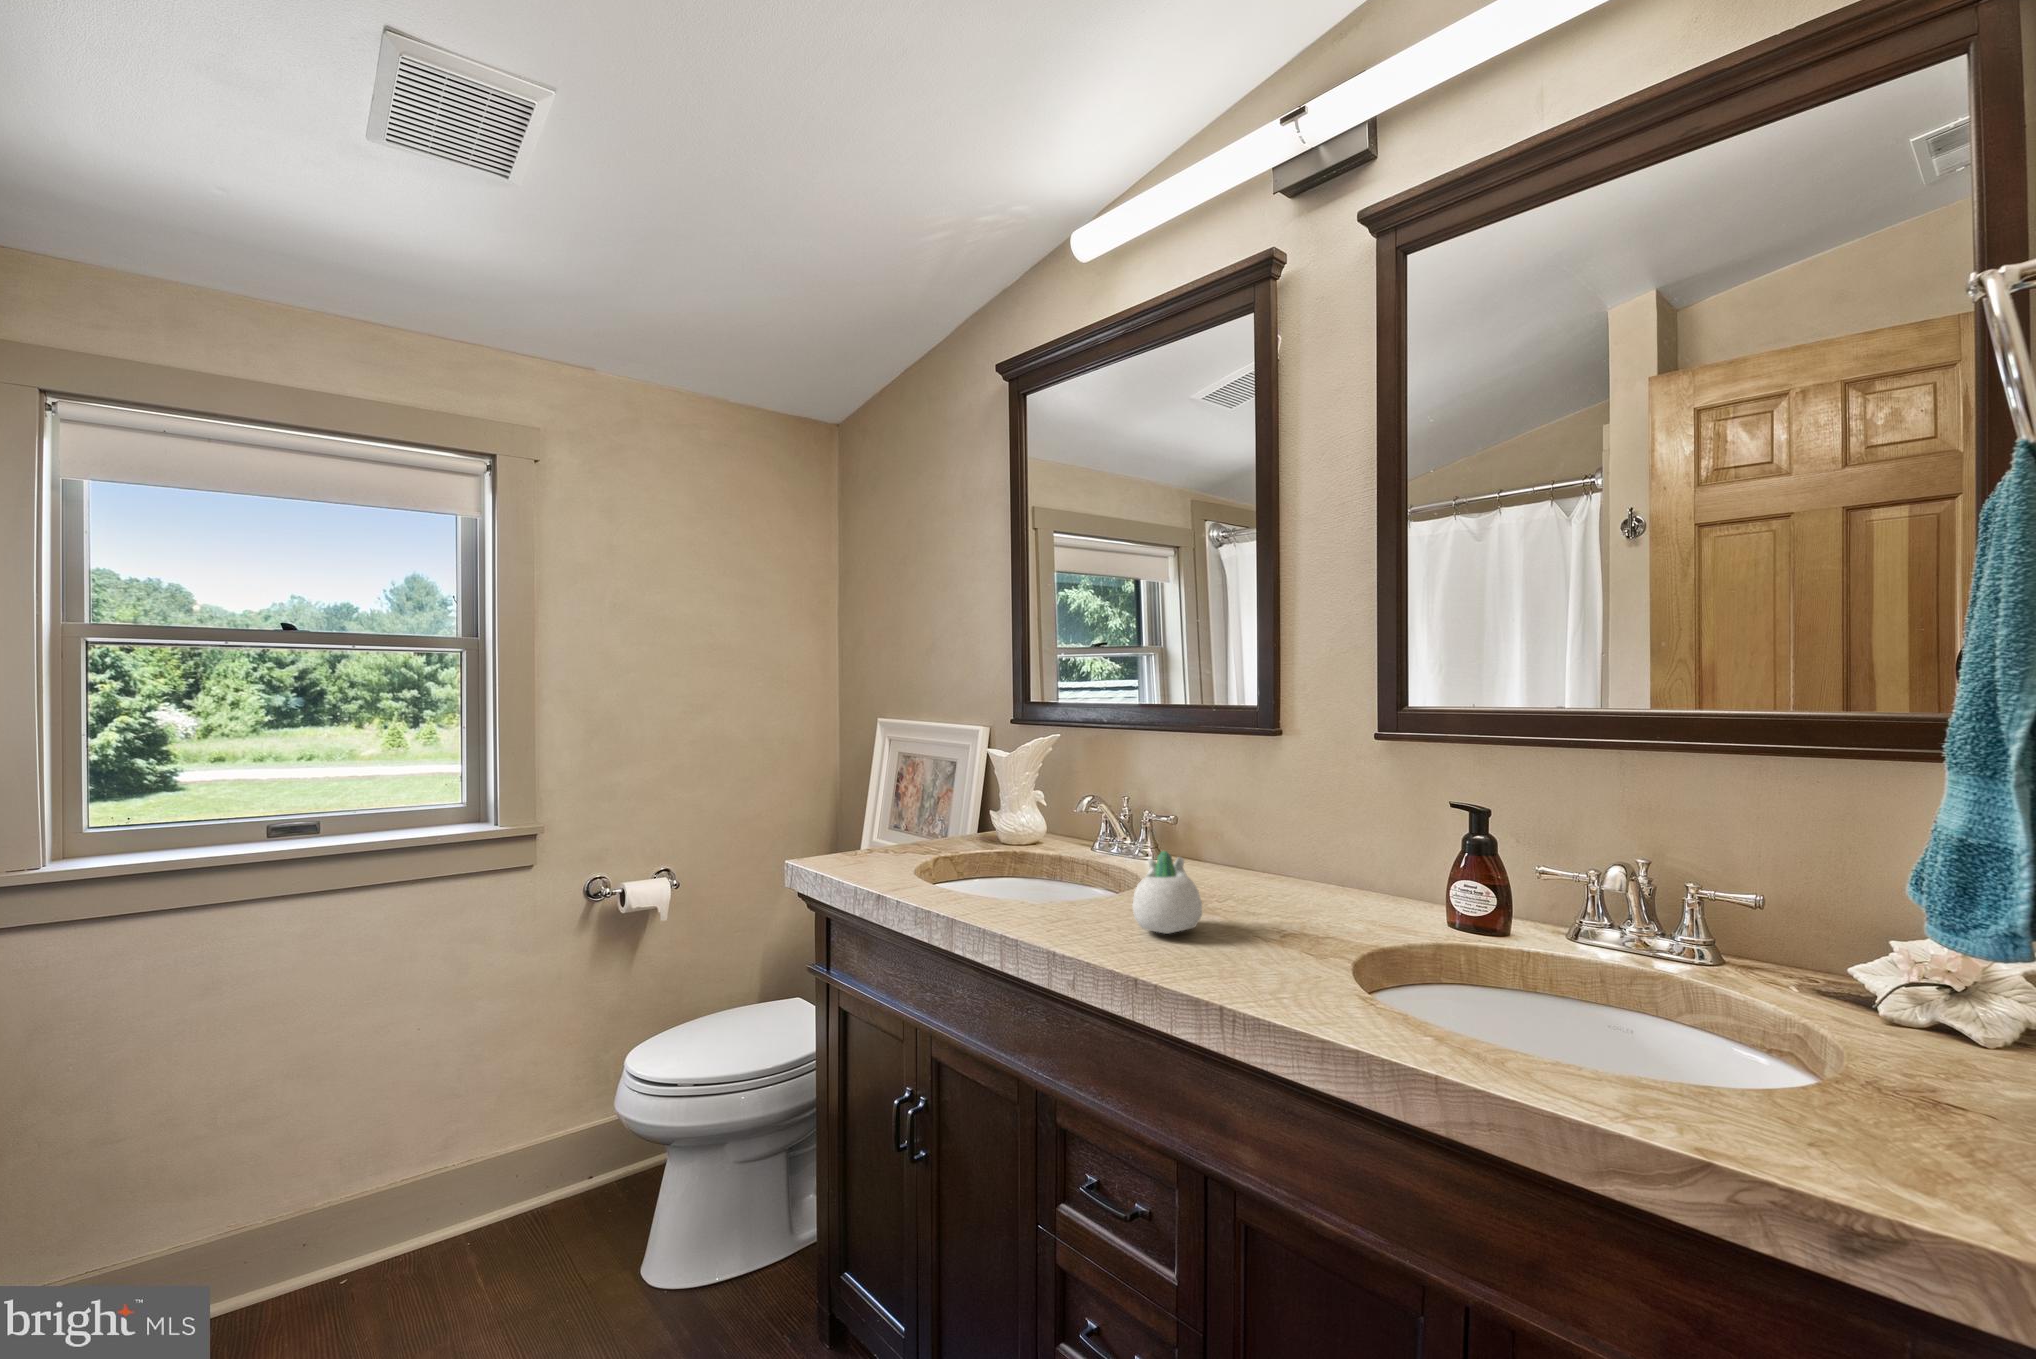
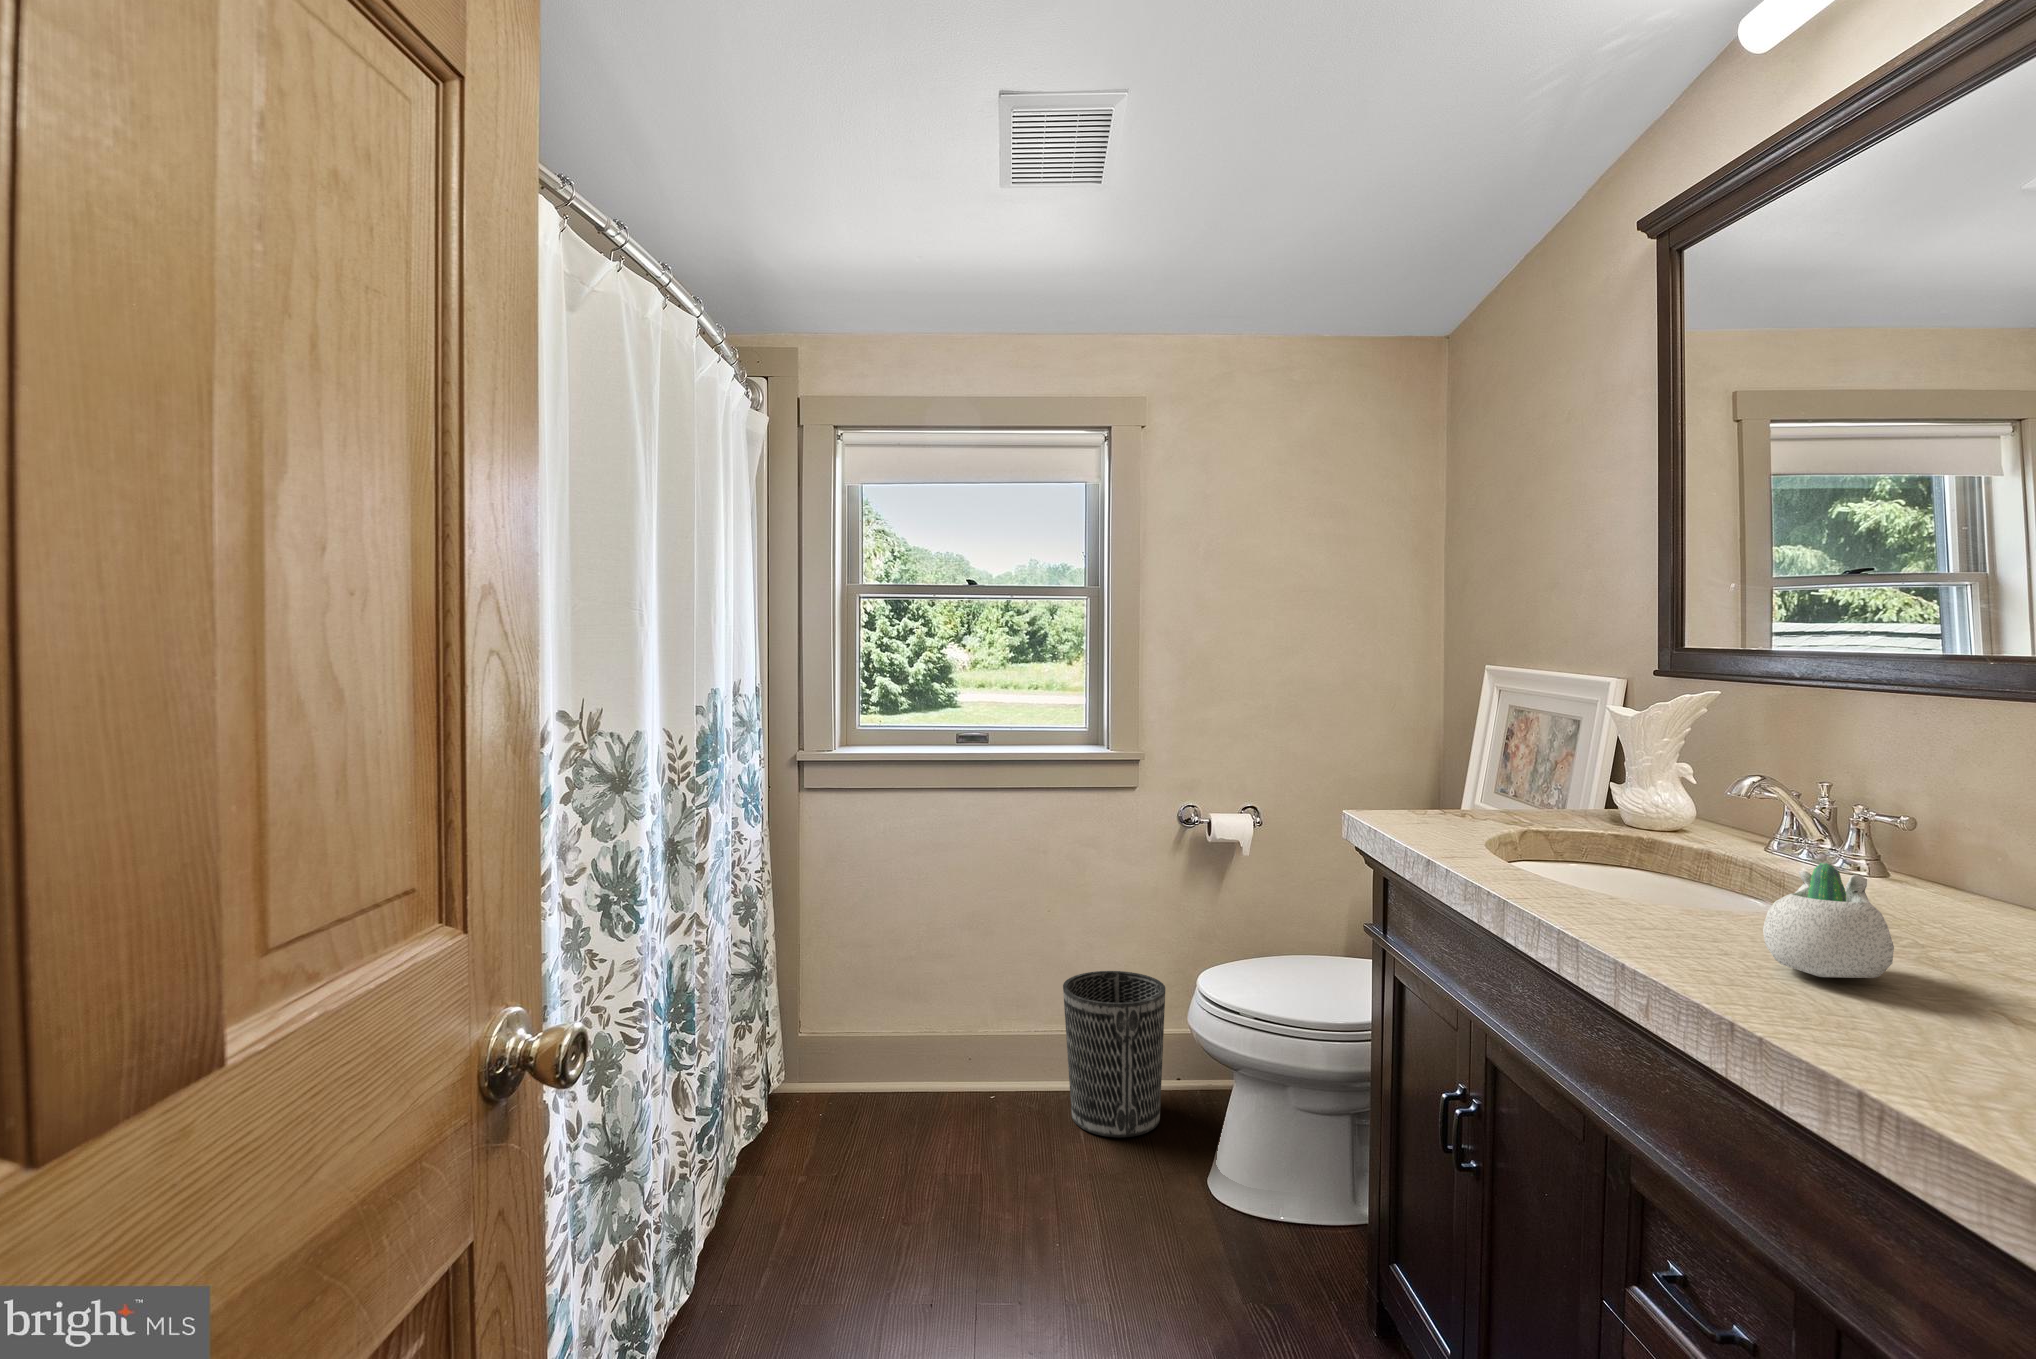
wastebasket: none [432,1080,571,1294] -> present [1063,971,1165,1137]

